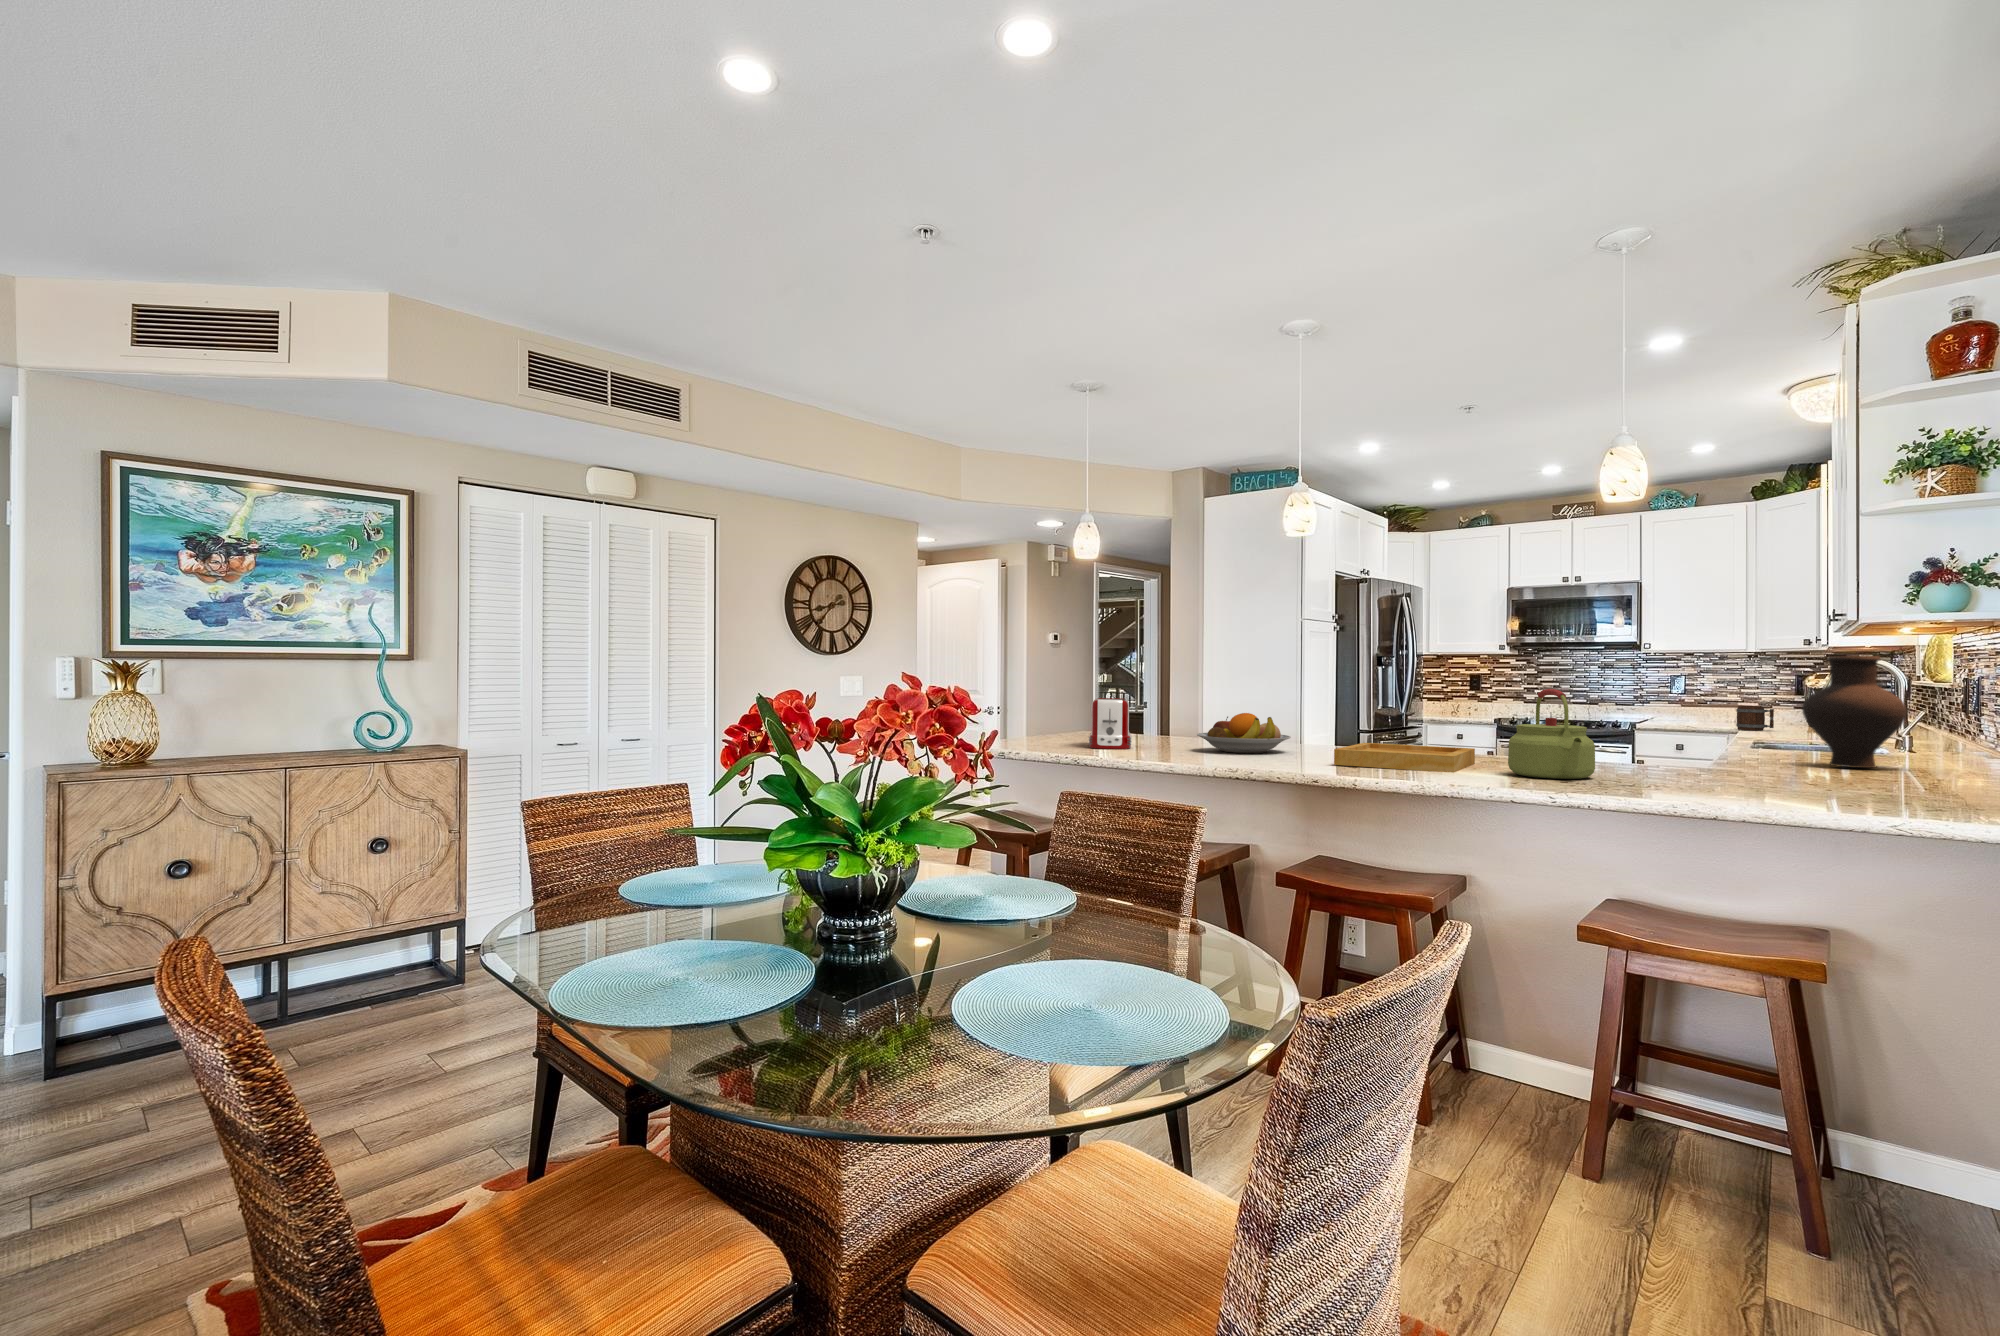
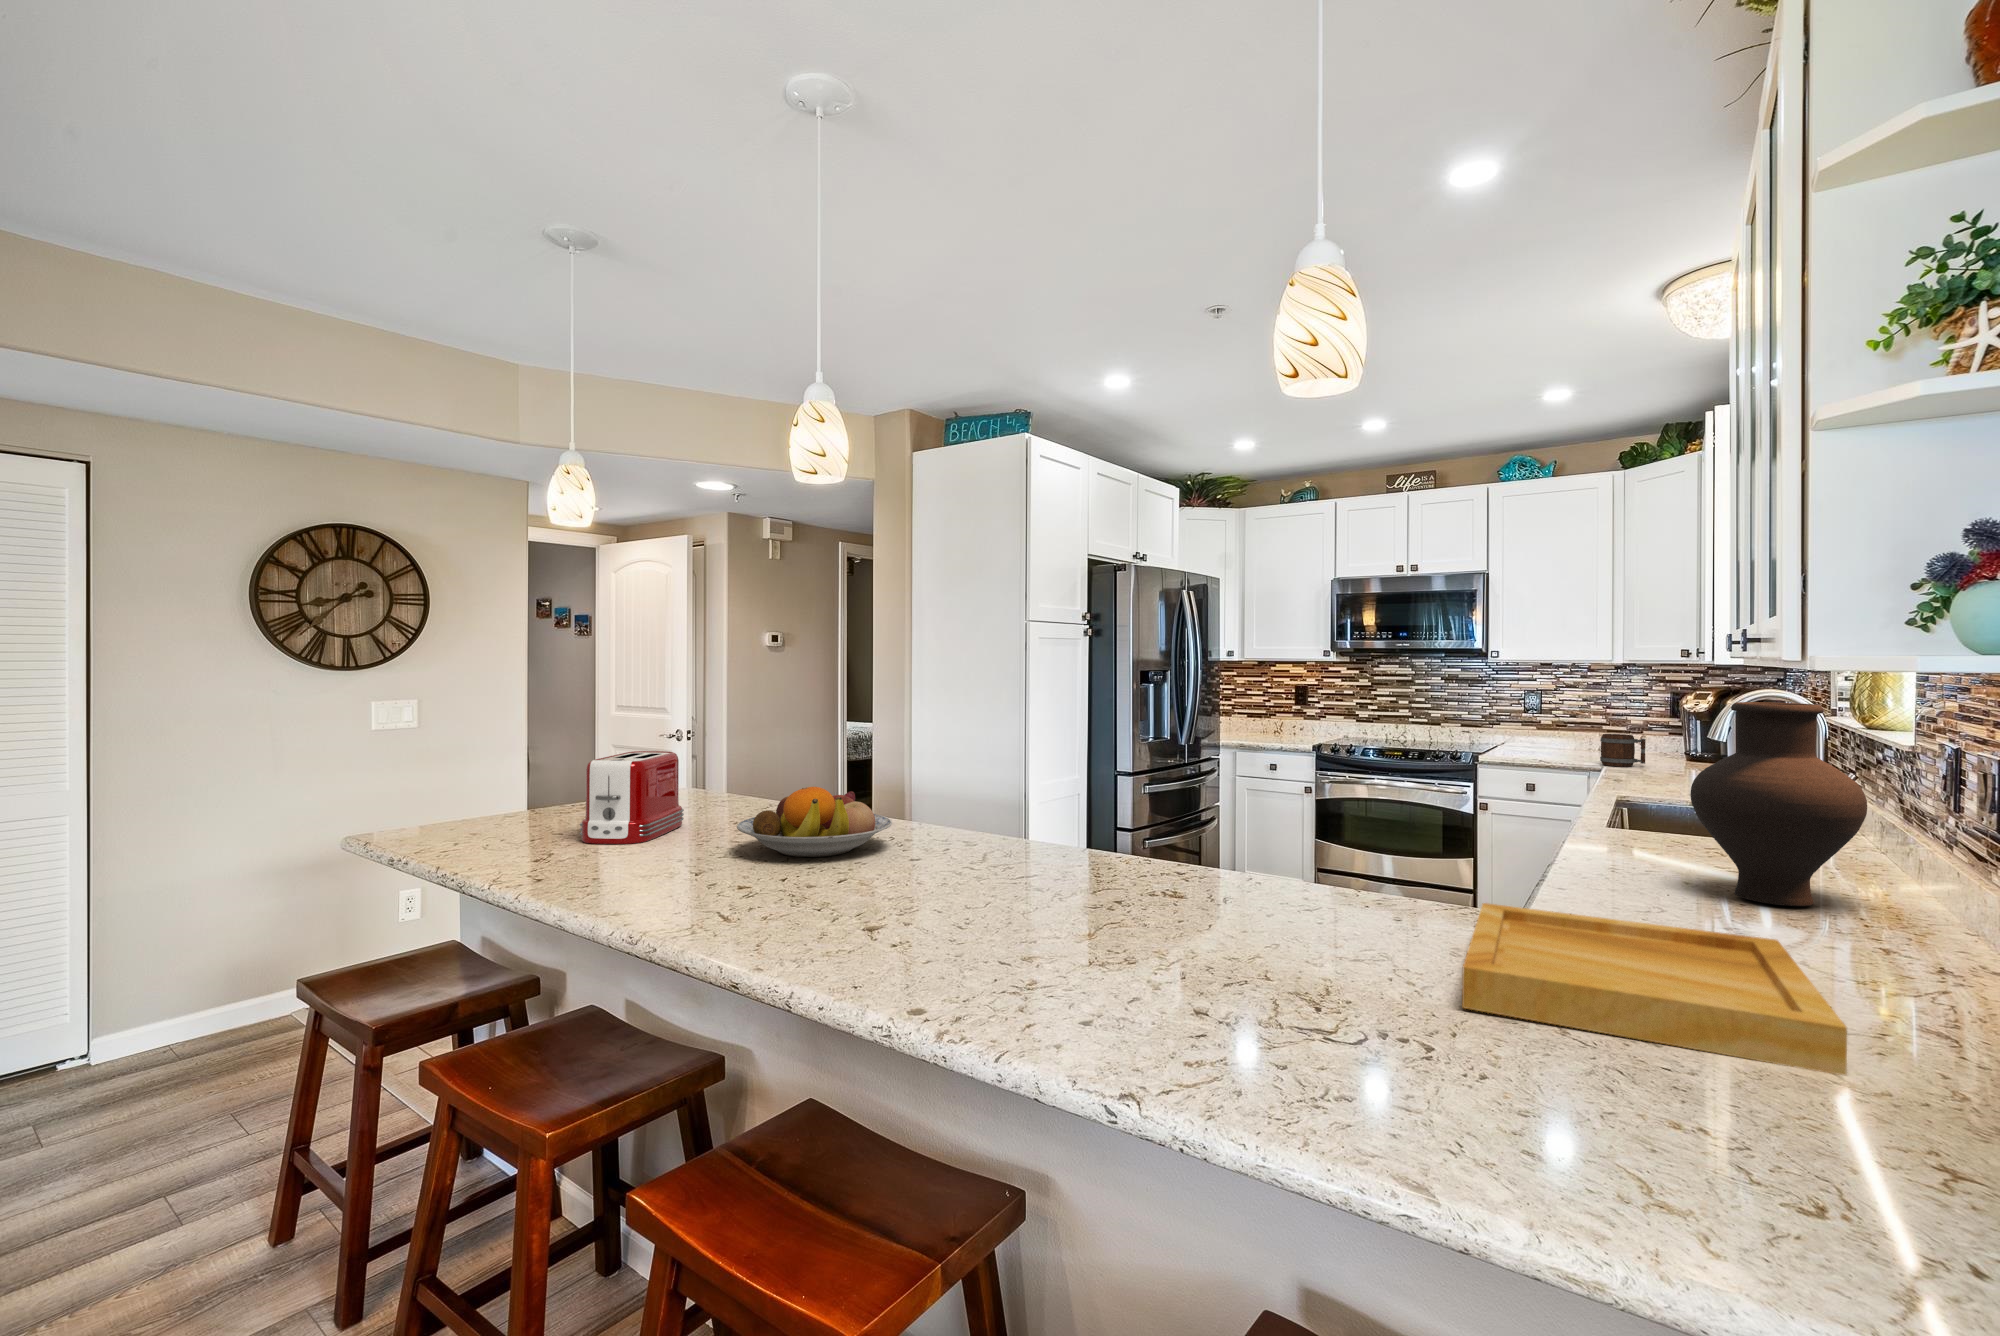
kettle: present [1508,689,1595,779] -> none [1137,785,1295,986]
tray: present [1334,743,1475,773] -> present [1462,903,1847,1075]

